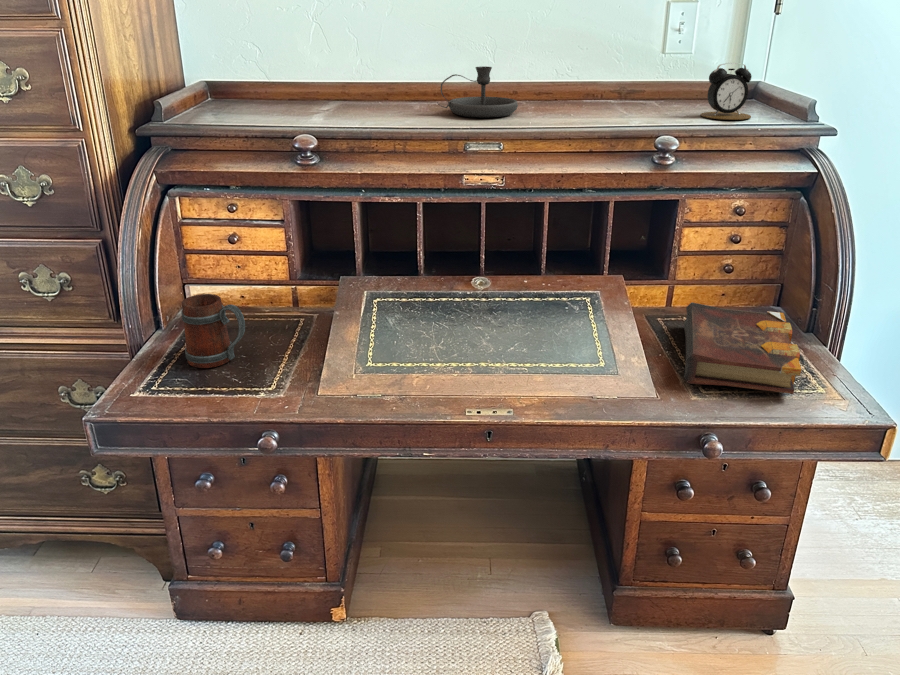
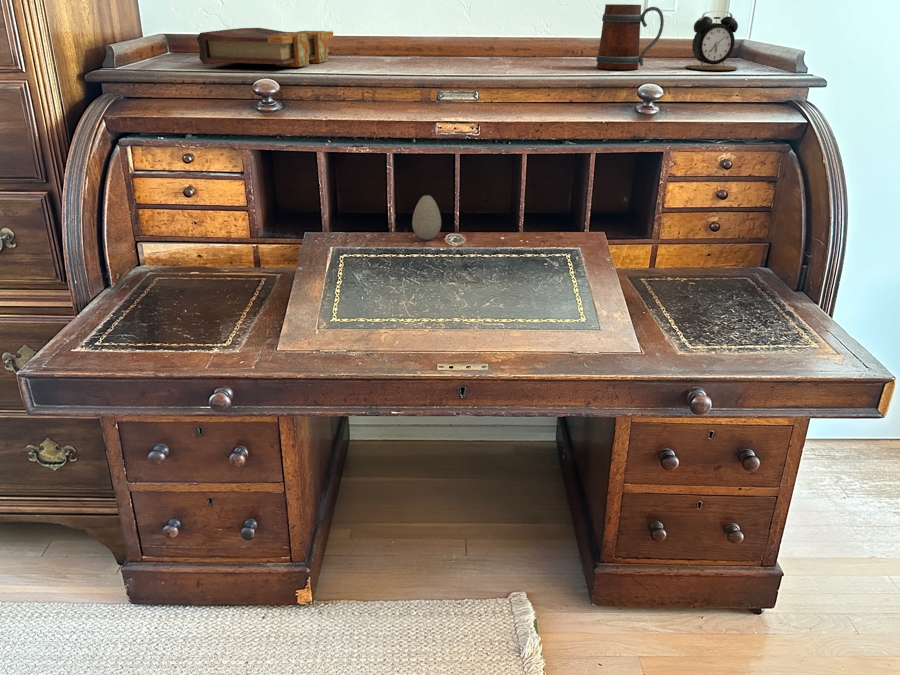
candlestick: present [440,66,518,117] -> none [409,14,494,67]
decorative egg: none [441,241,468,282] -> present [412,195,441,240]
mug: present [181,294,245,368] -> present [596,4,664,69]
book: present [684,302,802,394] -> present [197,28,333,67]

